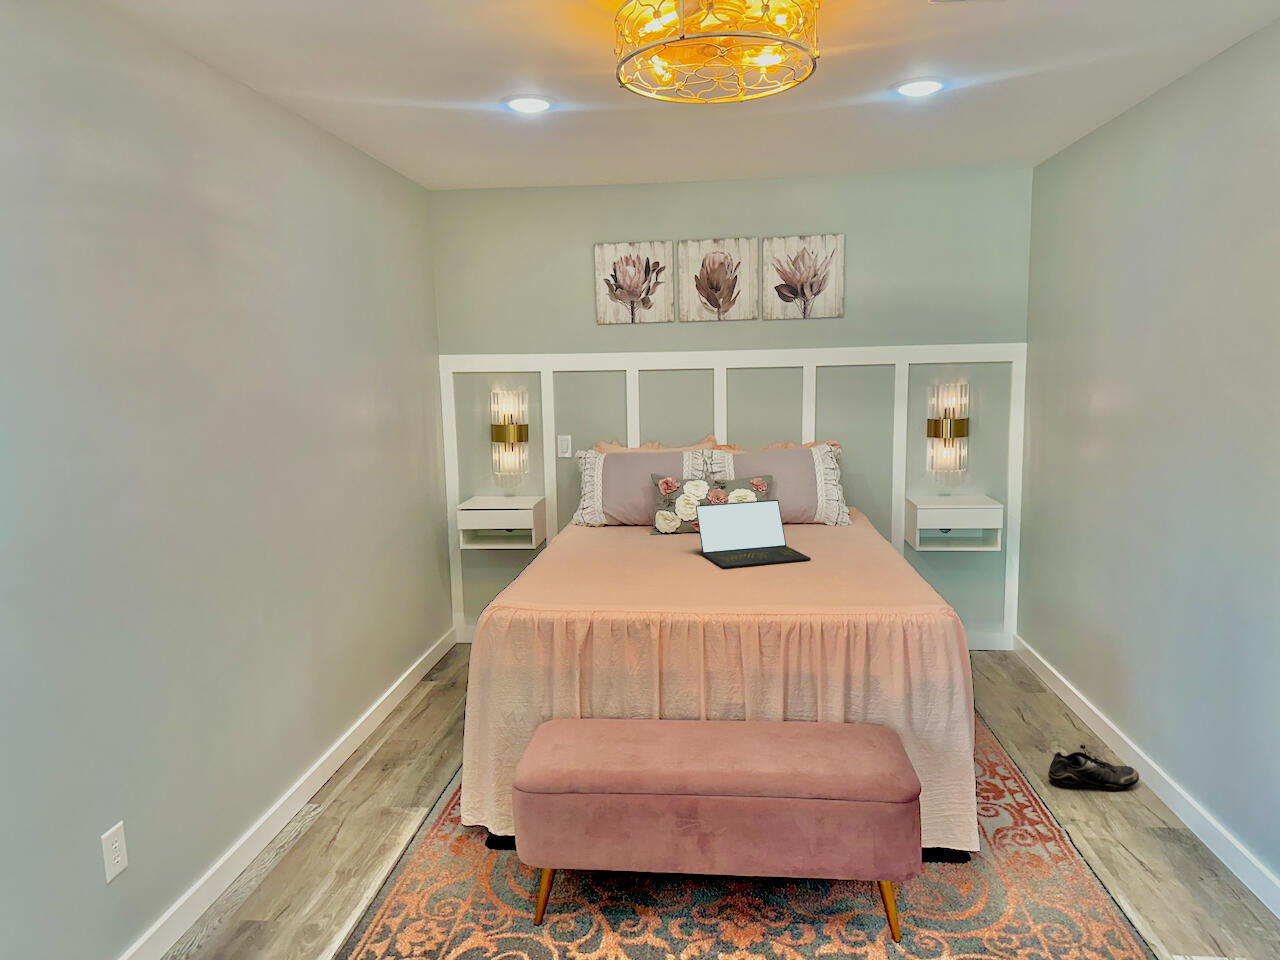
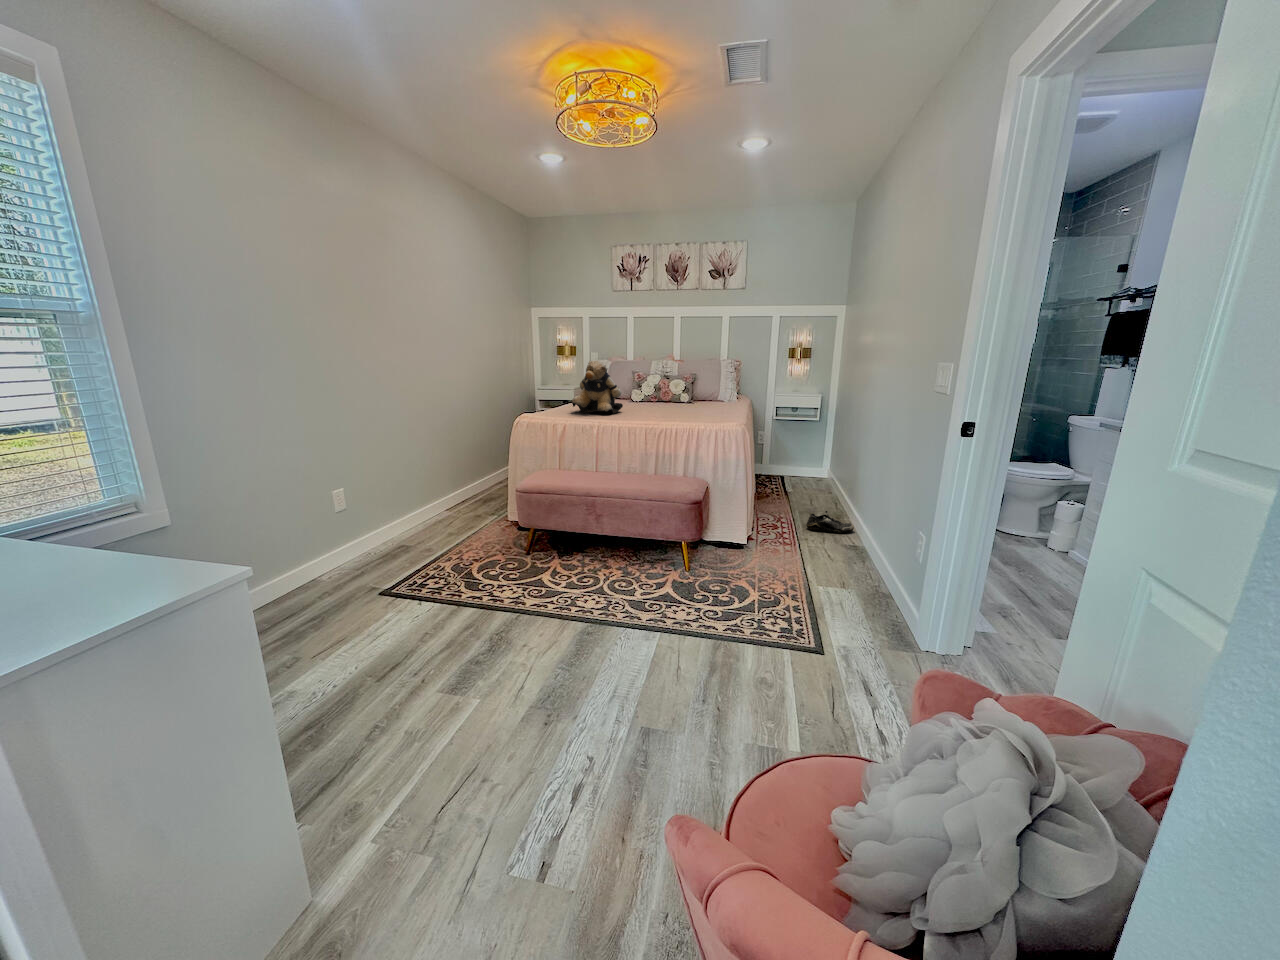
teddy bear: none [585,486,684,587] -> present [572,361,623,414]
laptop: present [696,500,811,568] -> none [641,381,695,411]

